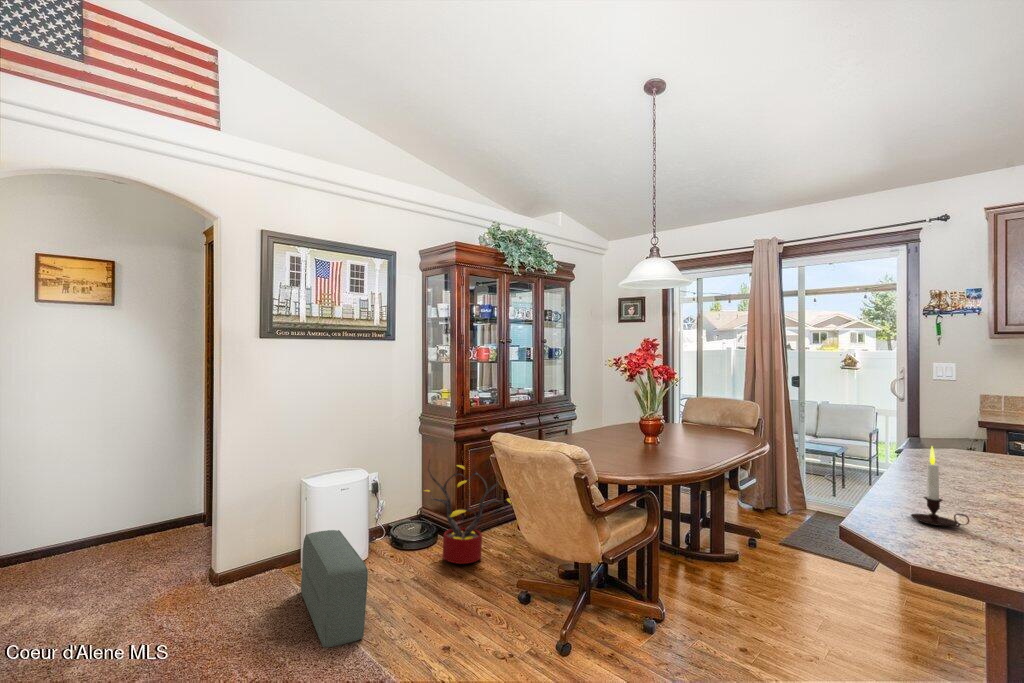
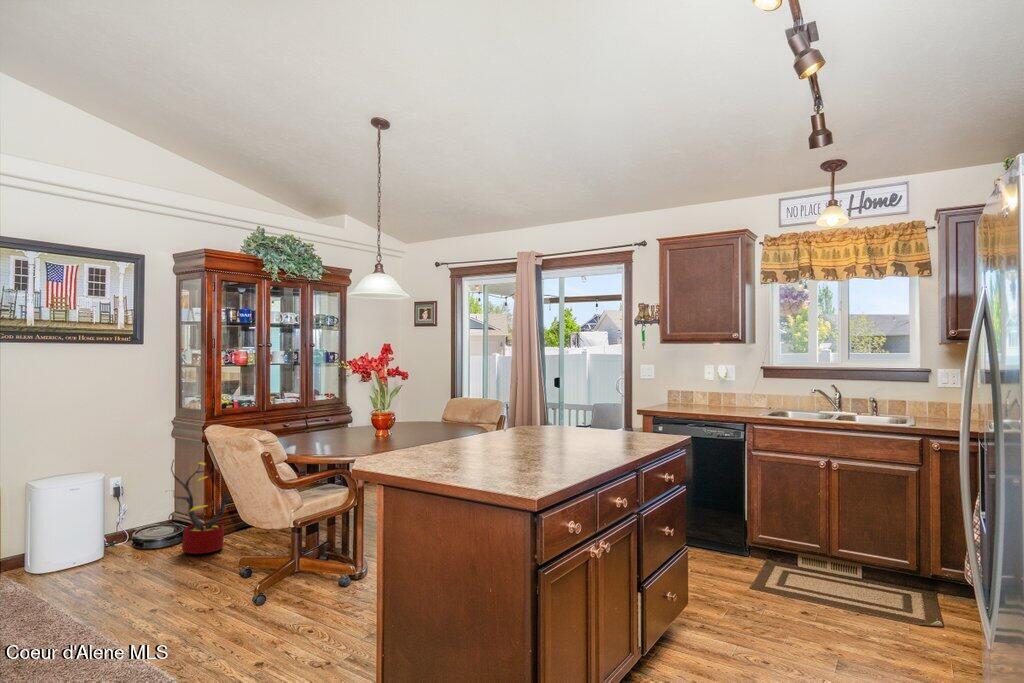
candle: present [911,446,969,527] -> none [431,407,453,454]
pouf: present [301,530,368,647] -> none [21,525,85,614]

